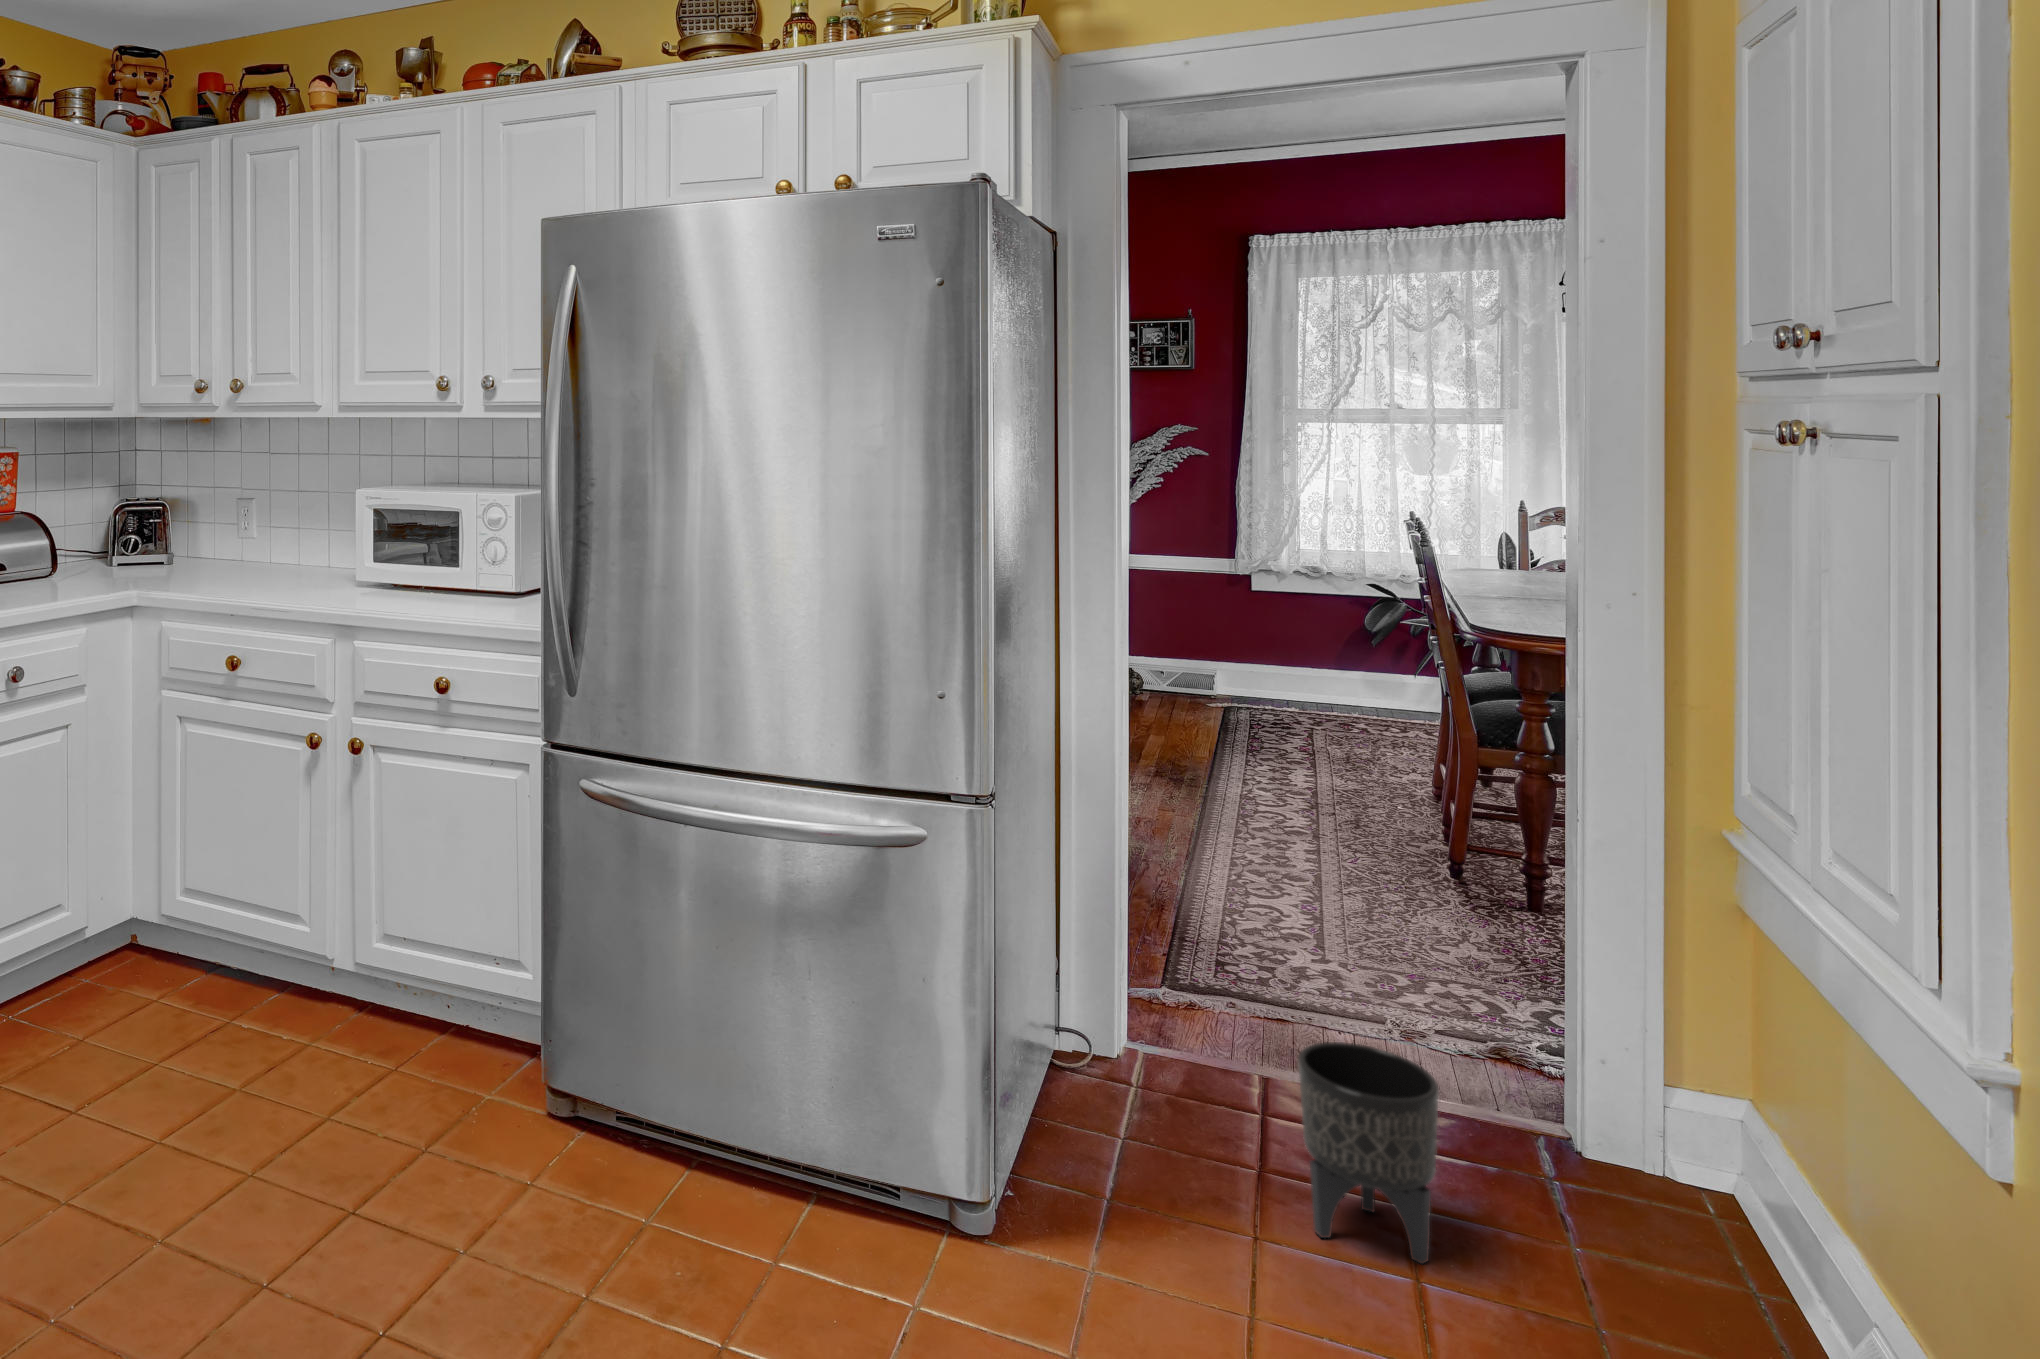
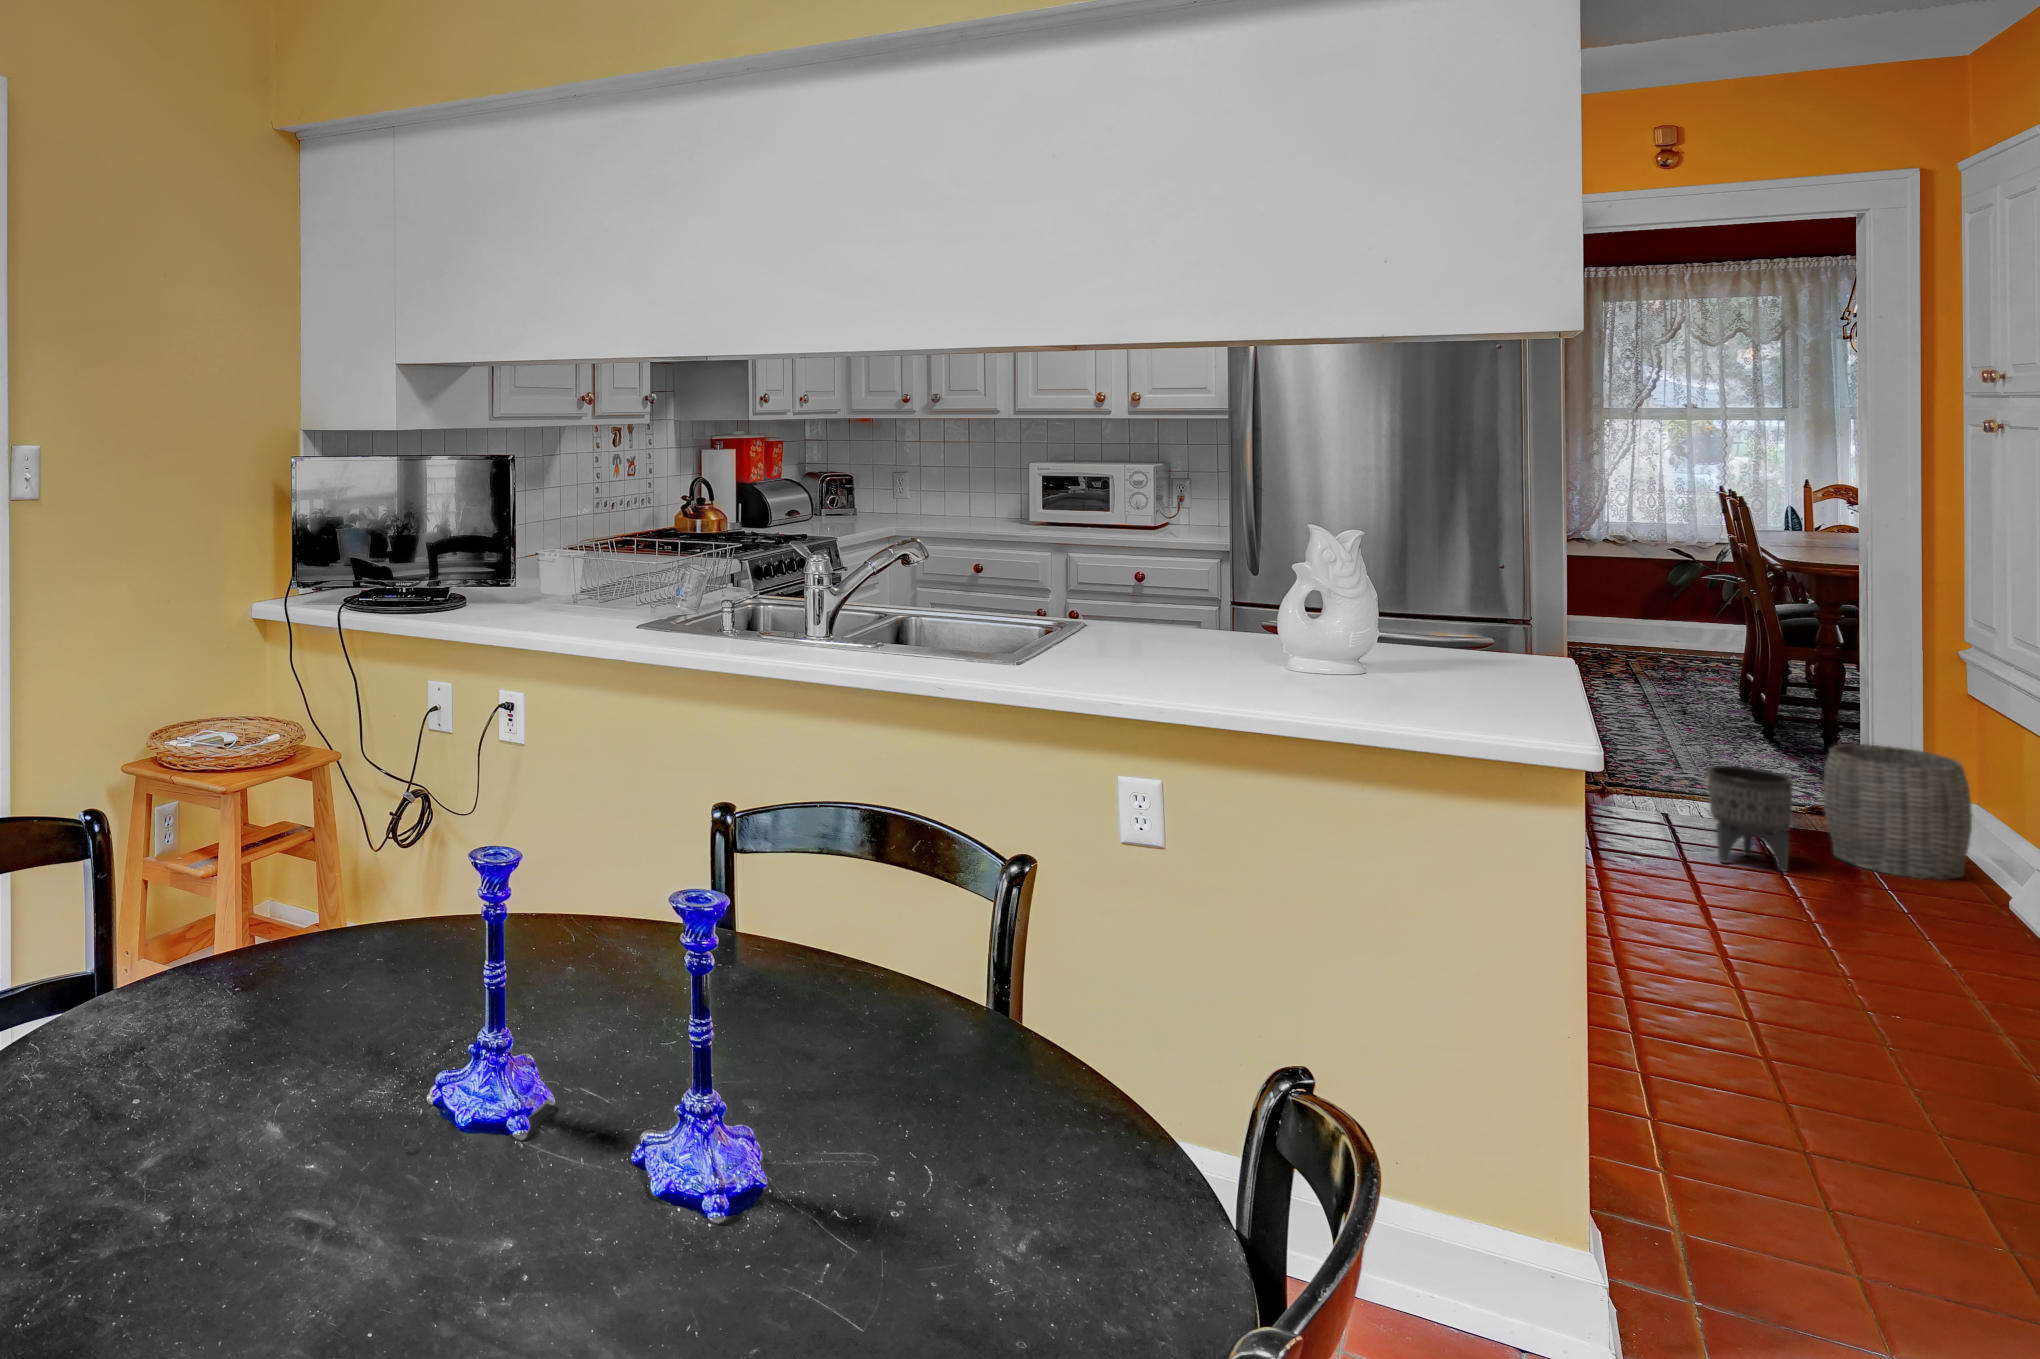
woven basket: none [1499,994,1748,1286] -> present [1823,744,1972,880]

